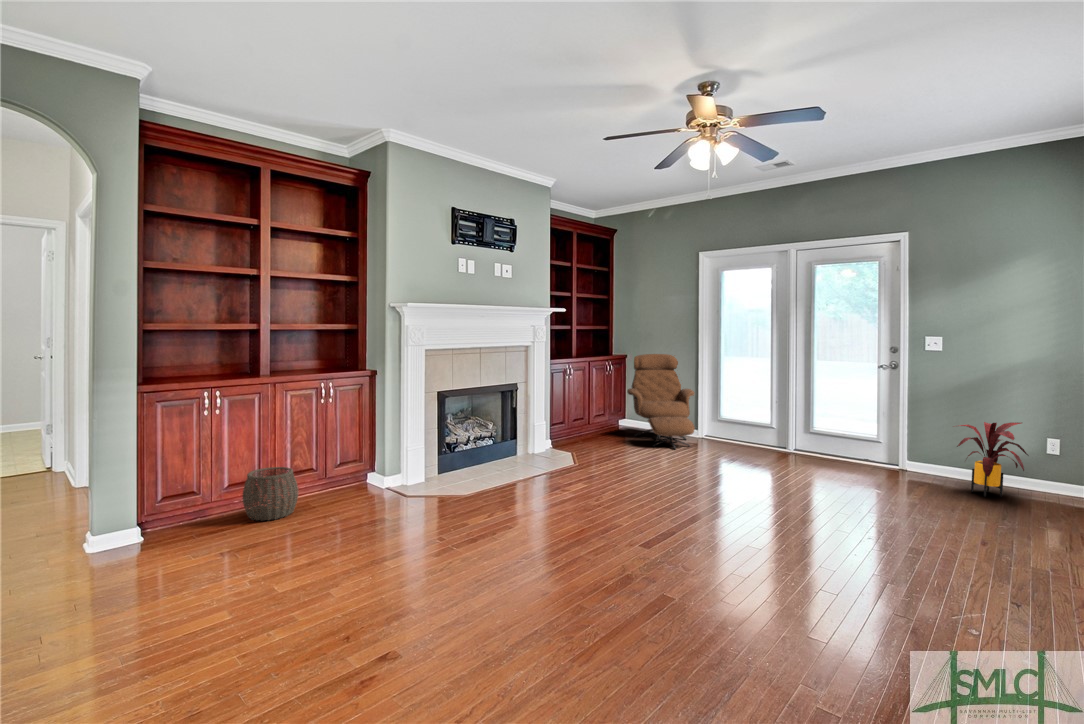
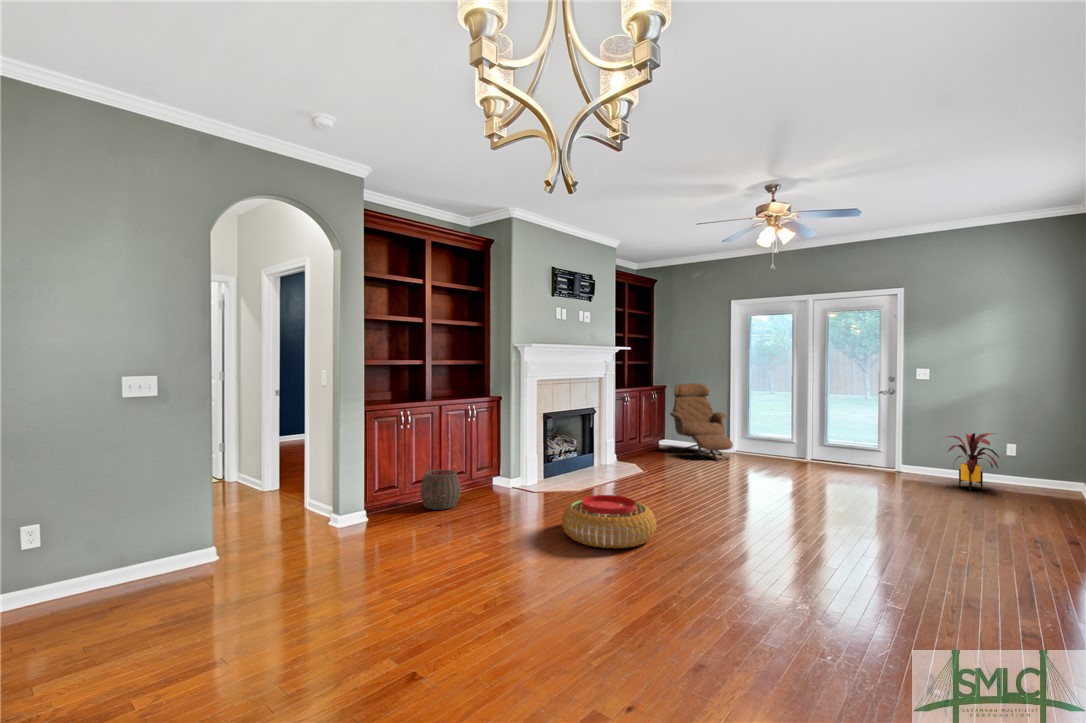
pouf: none [380,511,513,594] -> present [562,495,656,548]

